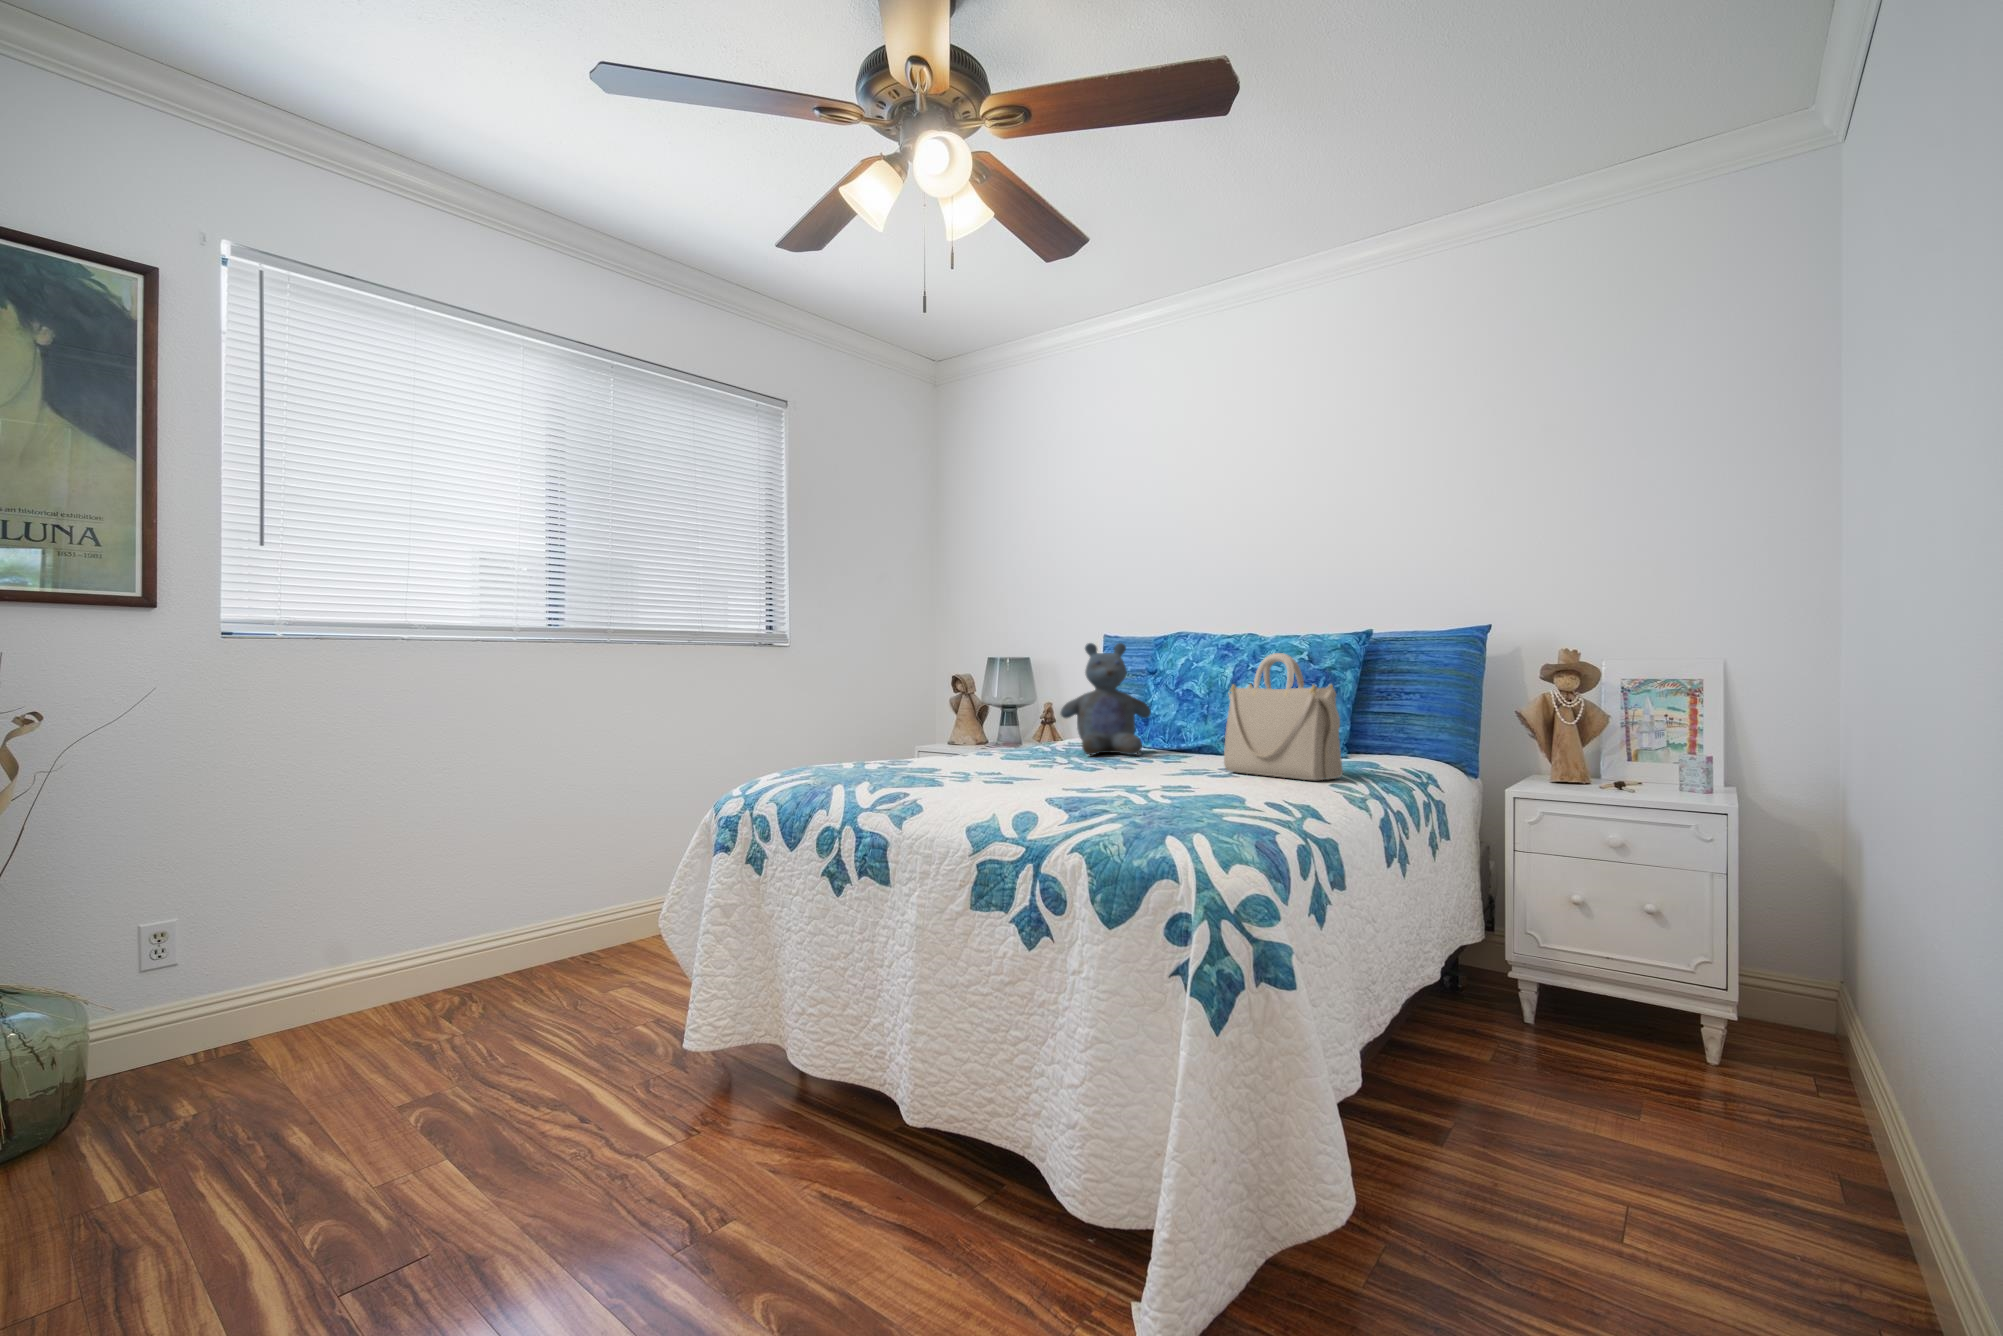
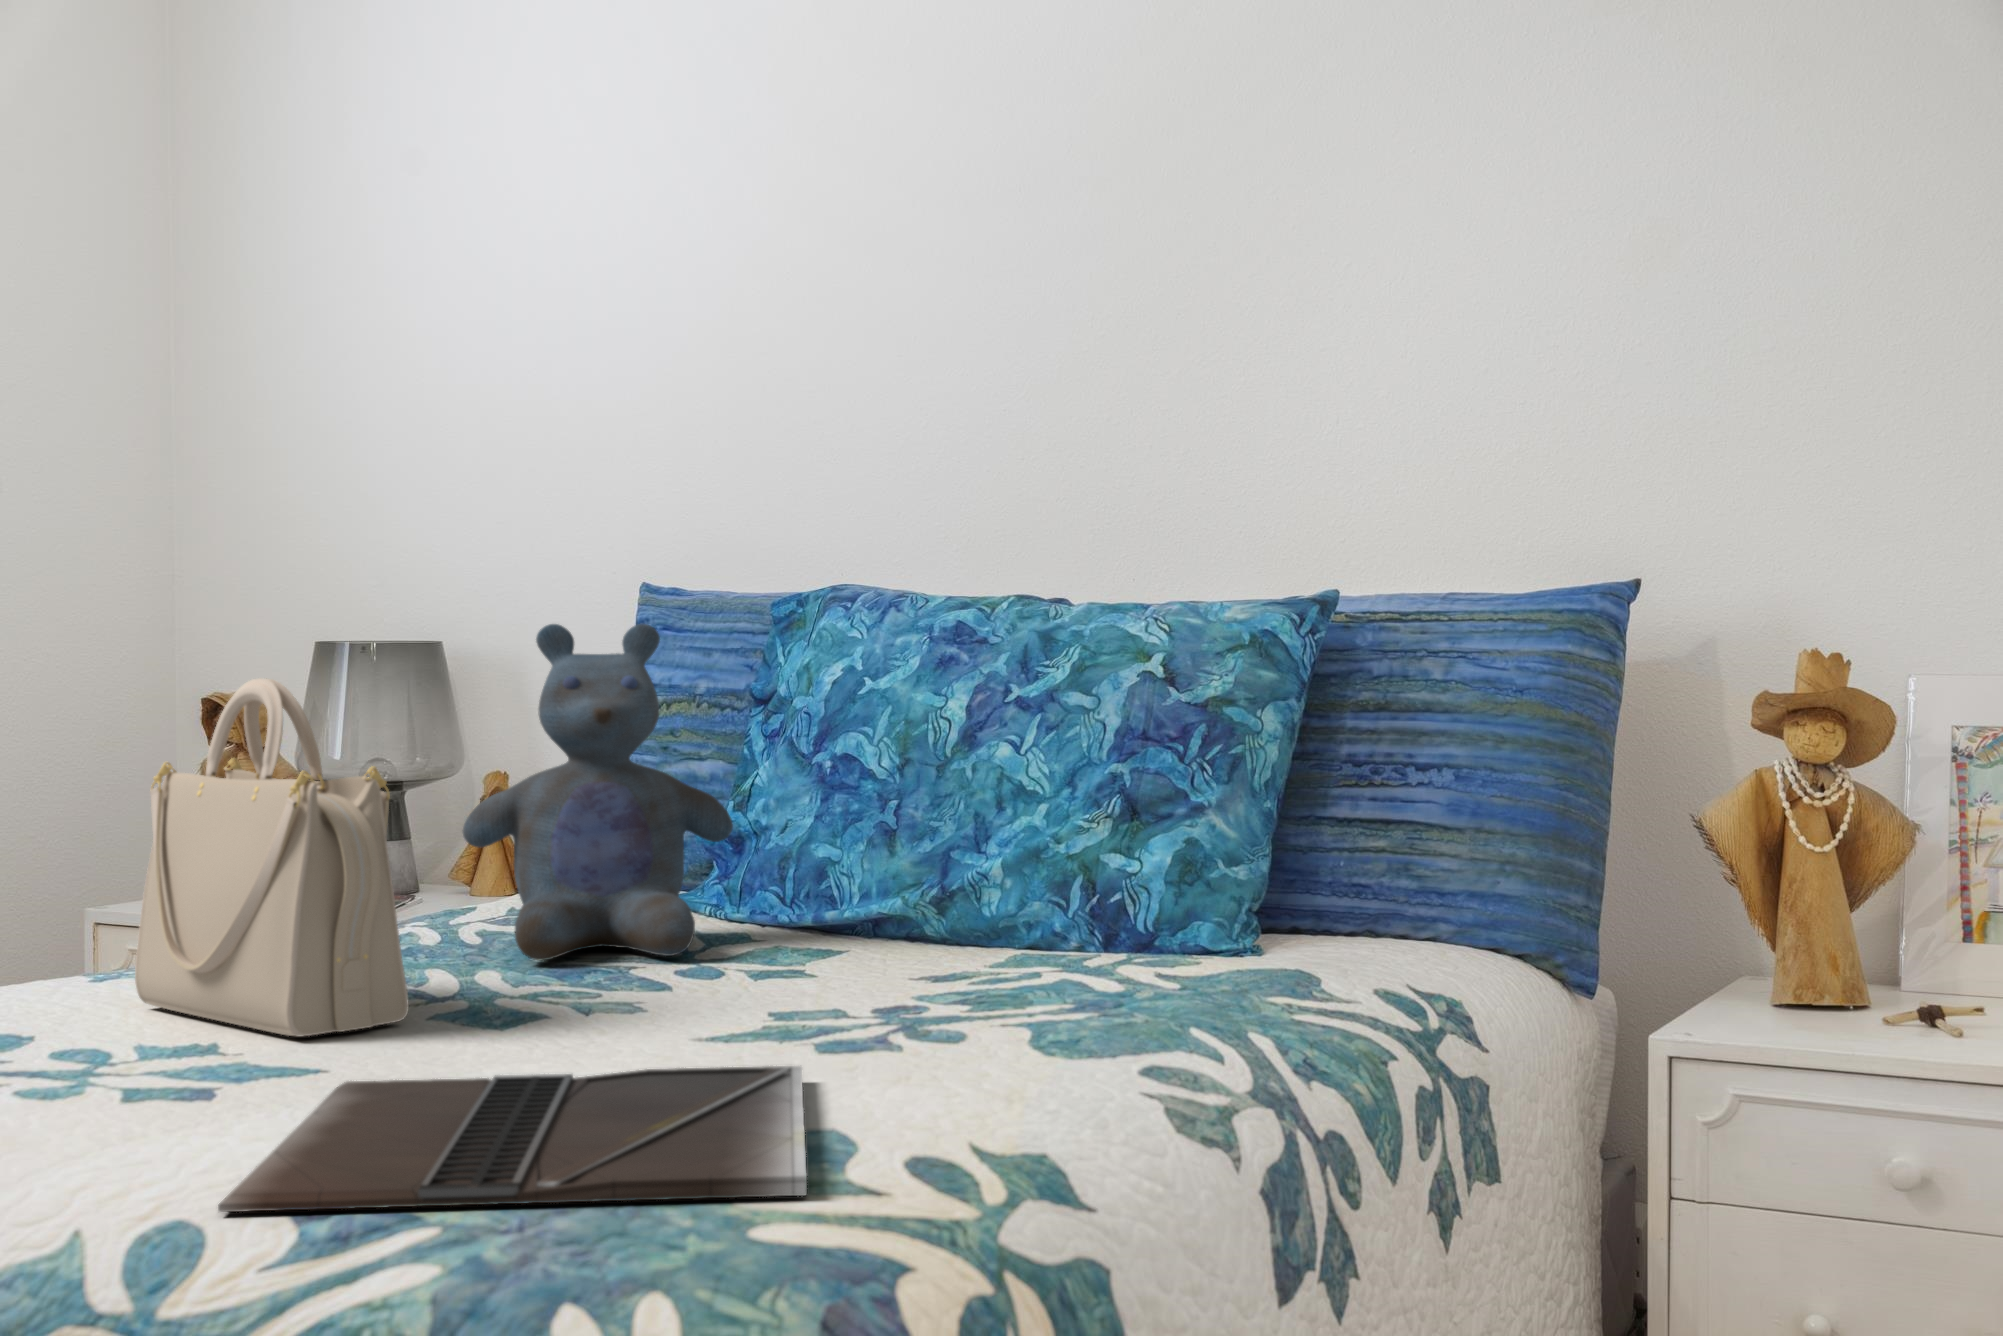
handbag: present [1224,653,1343,780] -> present [135,678,409,1036]
laptop: none [1045,777,1223,803] -> present [218,1066,807,1212]

